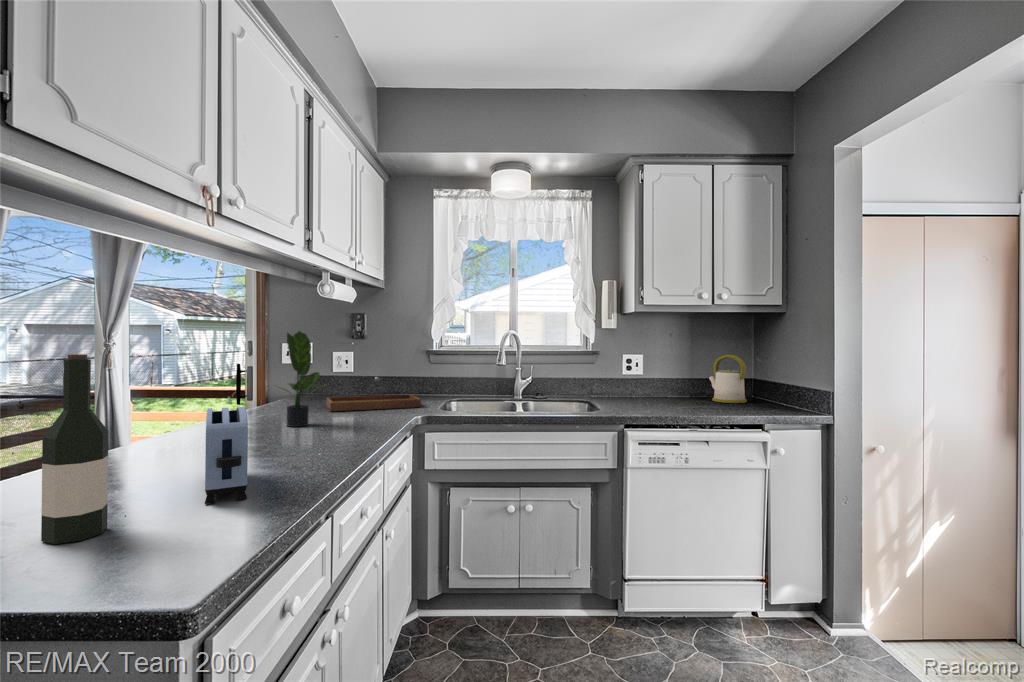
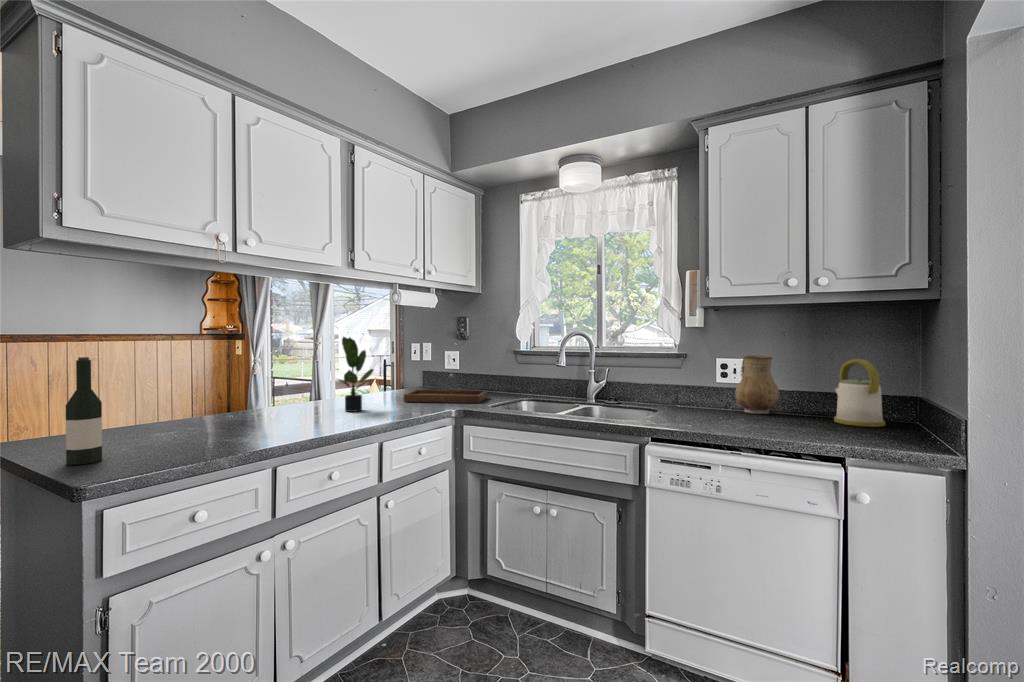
ceramic pitcher: none [640,353,674,400] -> present [735,356,780,414]
toaster: present [205,407,248,504] -> none [159,393,230,456]

